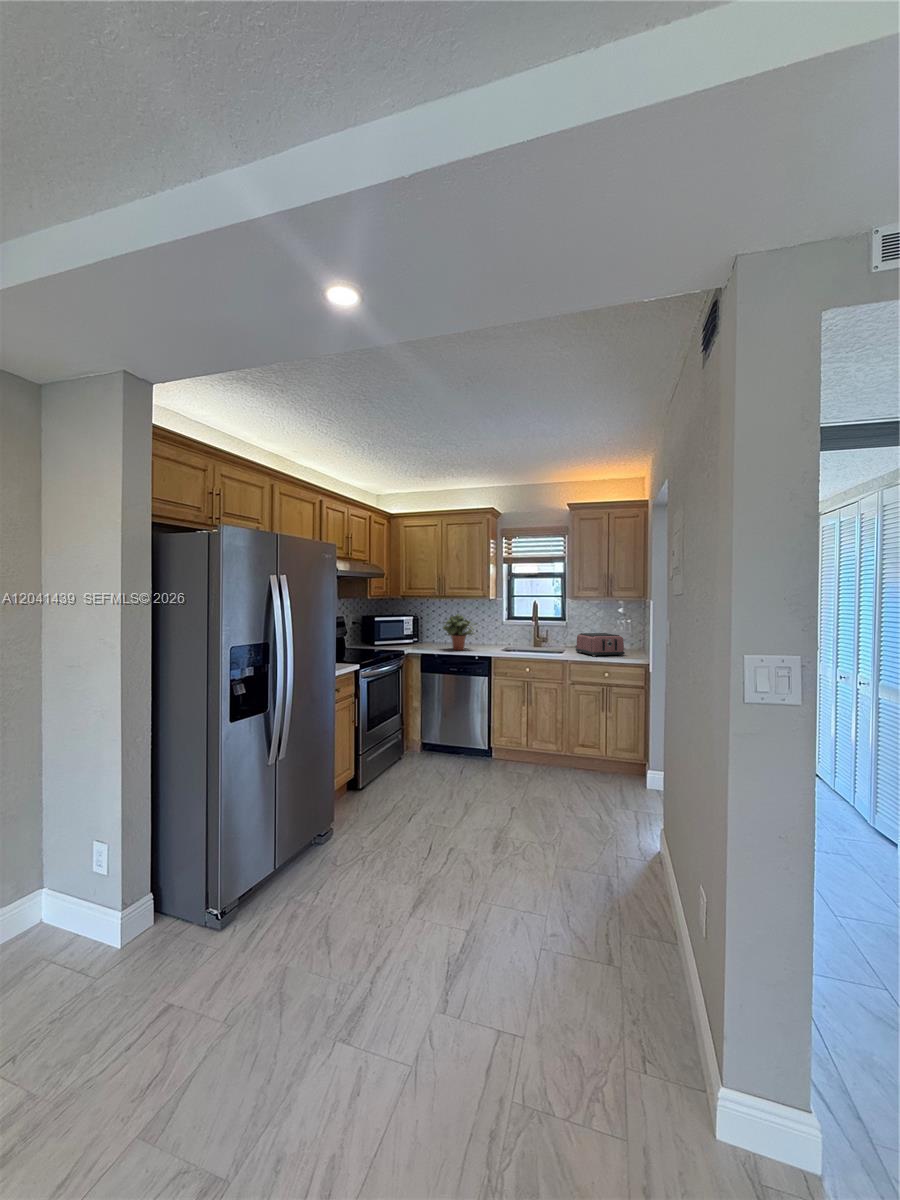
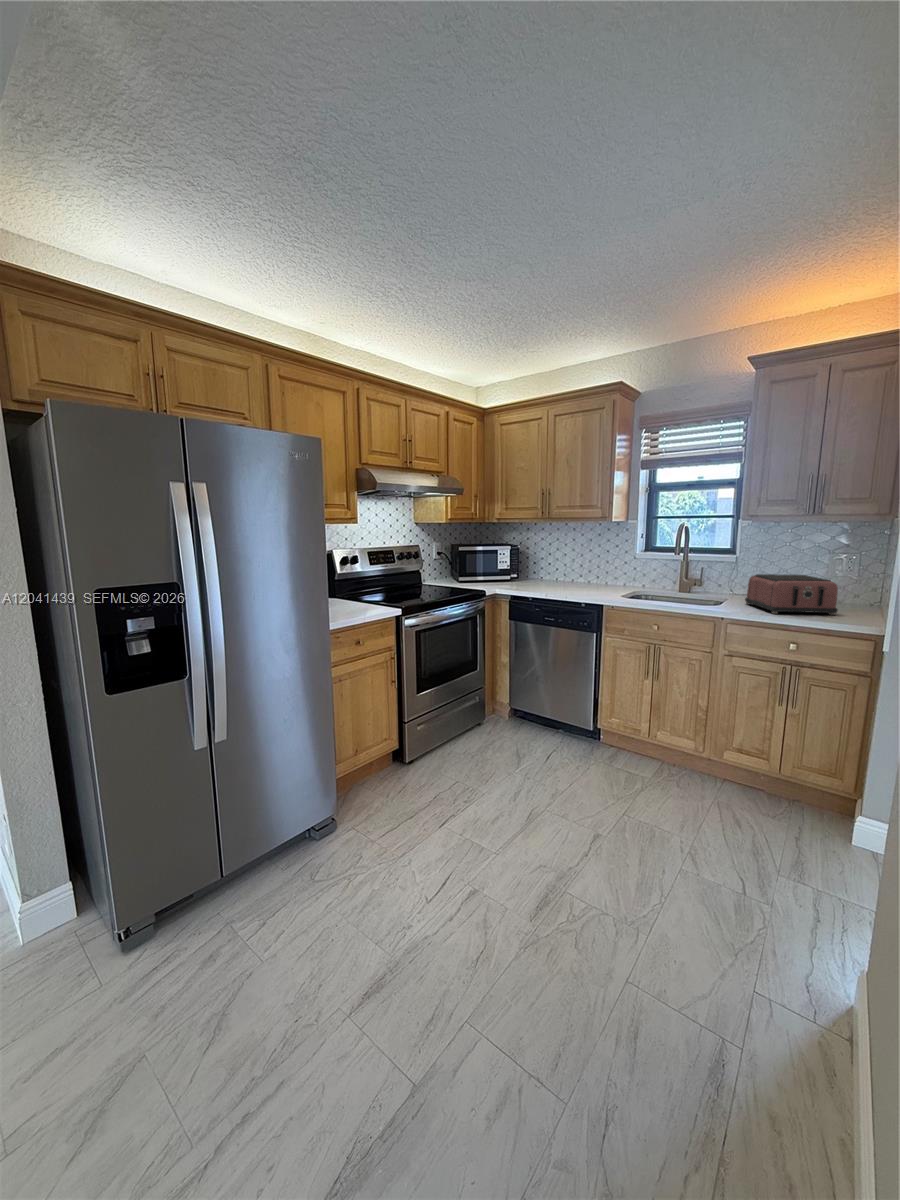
potted plant: present [443,614,475,650] -> none [540,542,590,593]

